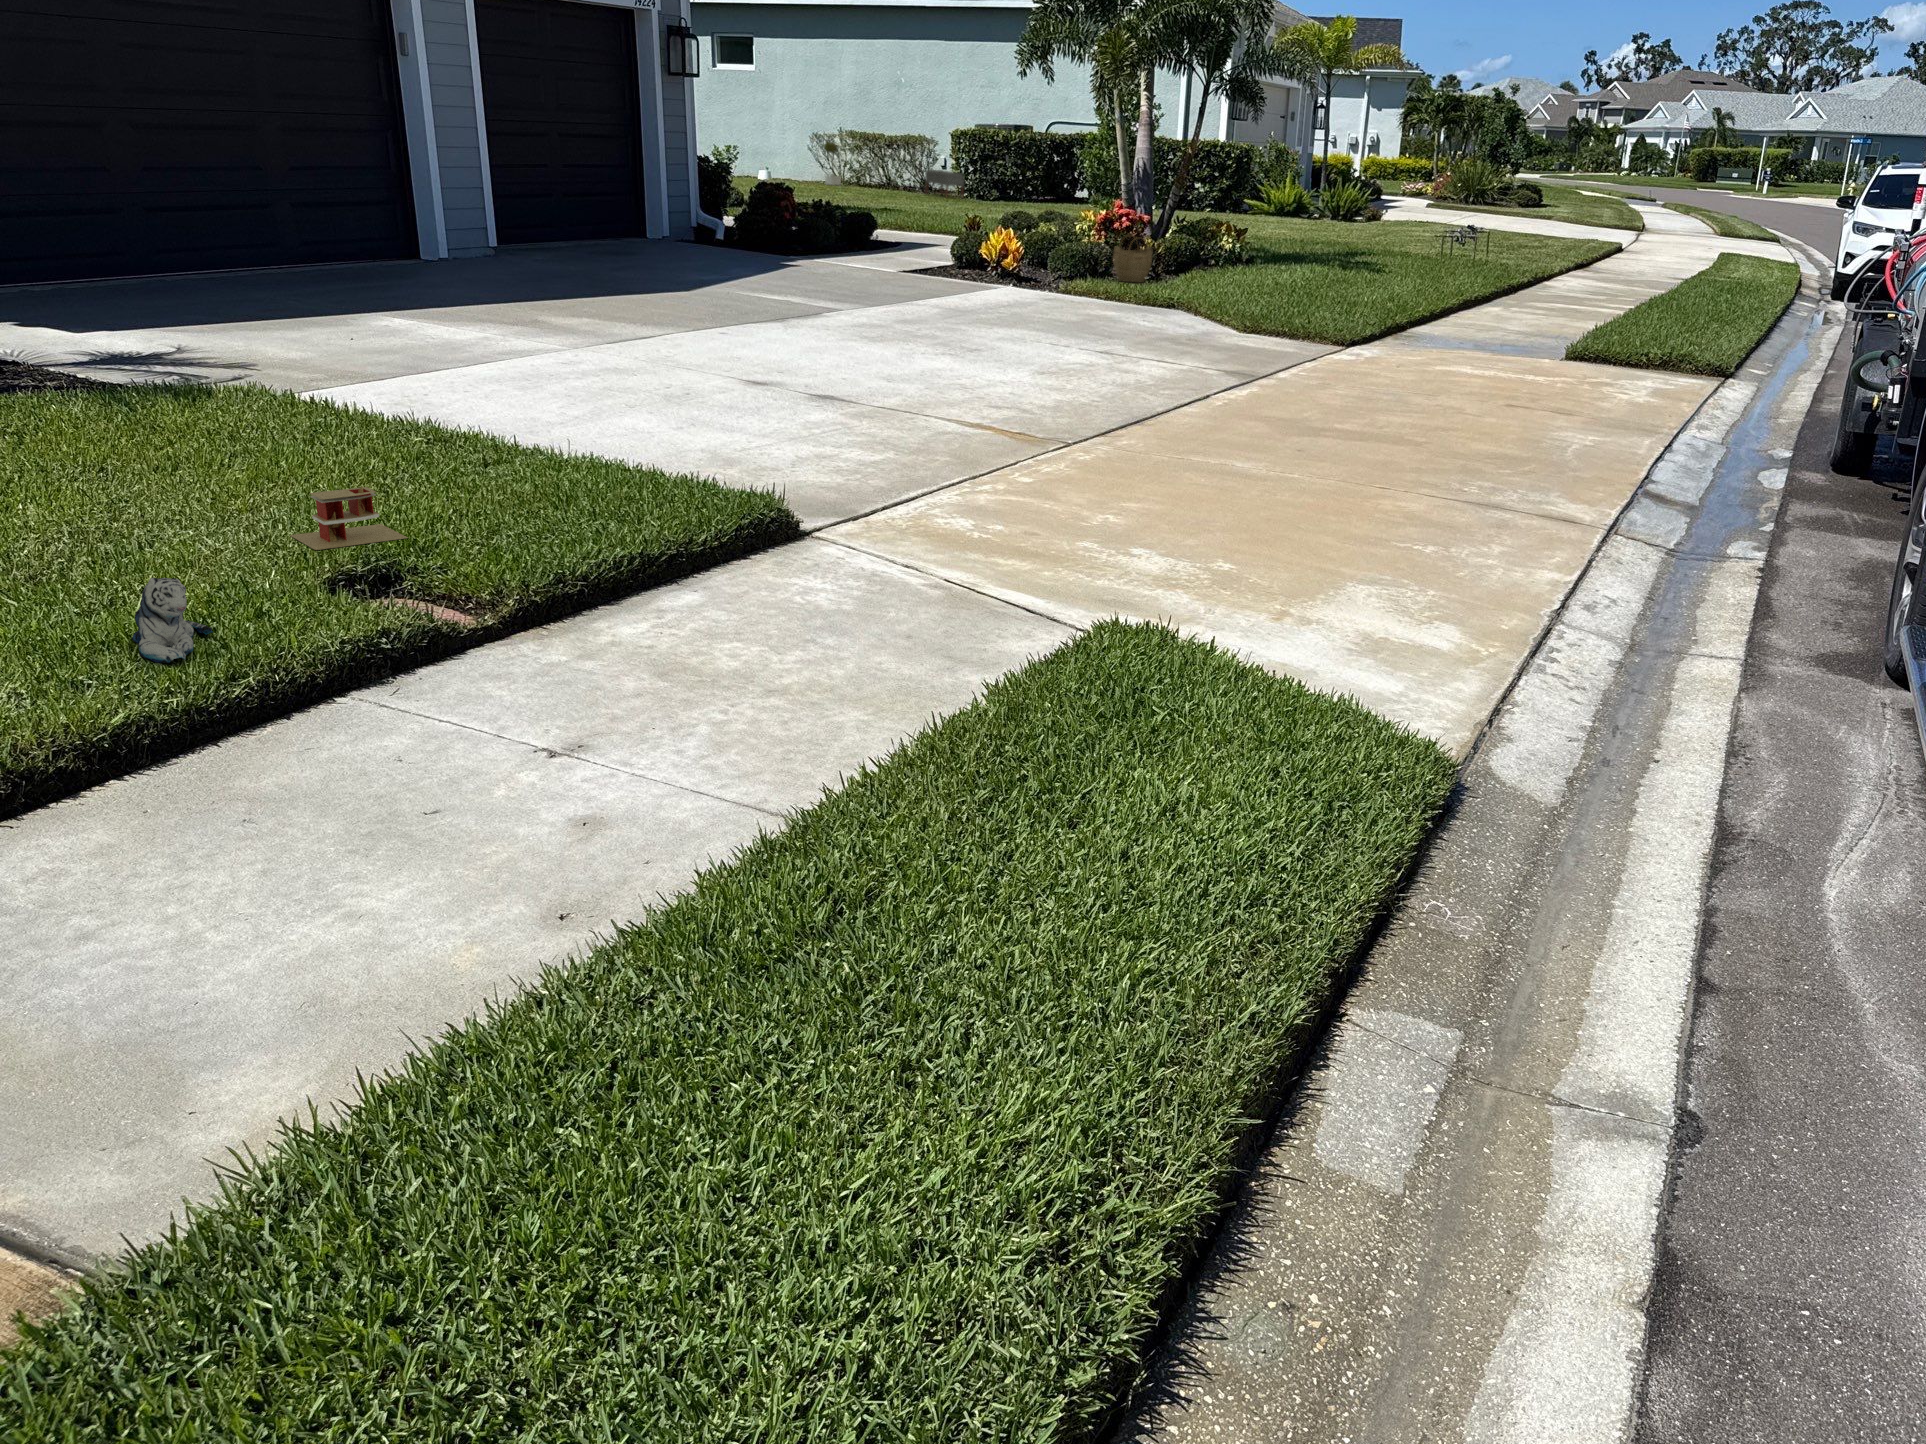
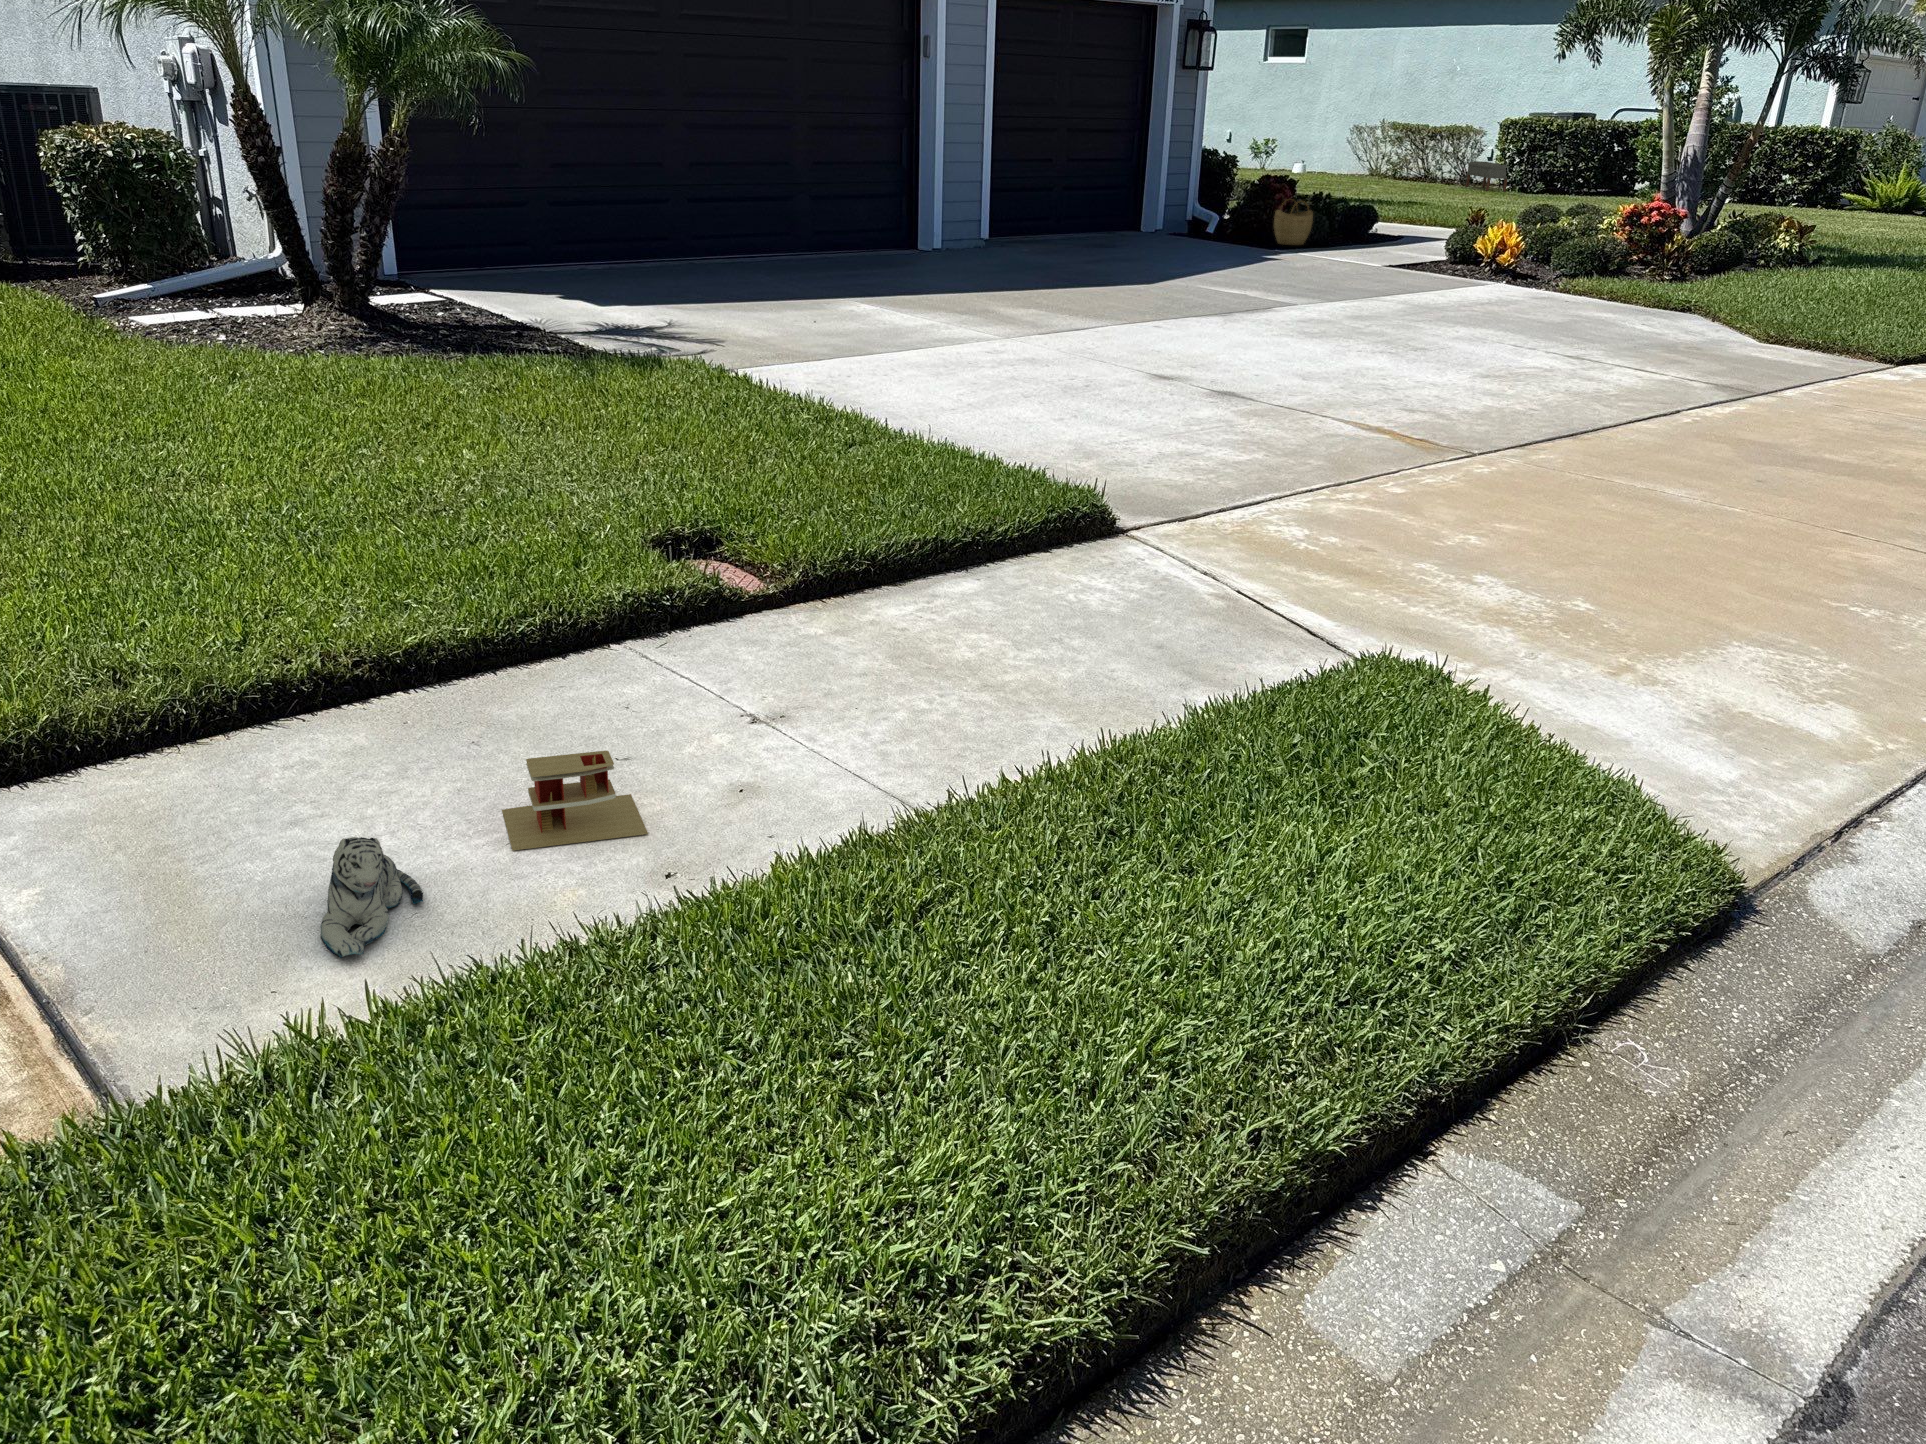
potted tree: present [823,142,841,185] -> none [1362,132,1383,178]
woven basket: present [1113,237,1152,283] -> present [1274,201,1313,245]
toy house: present [290,486,408,550] -> present [502,751,648,850]
plush toy: present [131,578,213,663] -> present [320,837,423,958]

